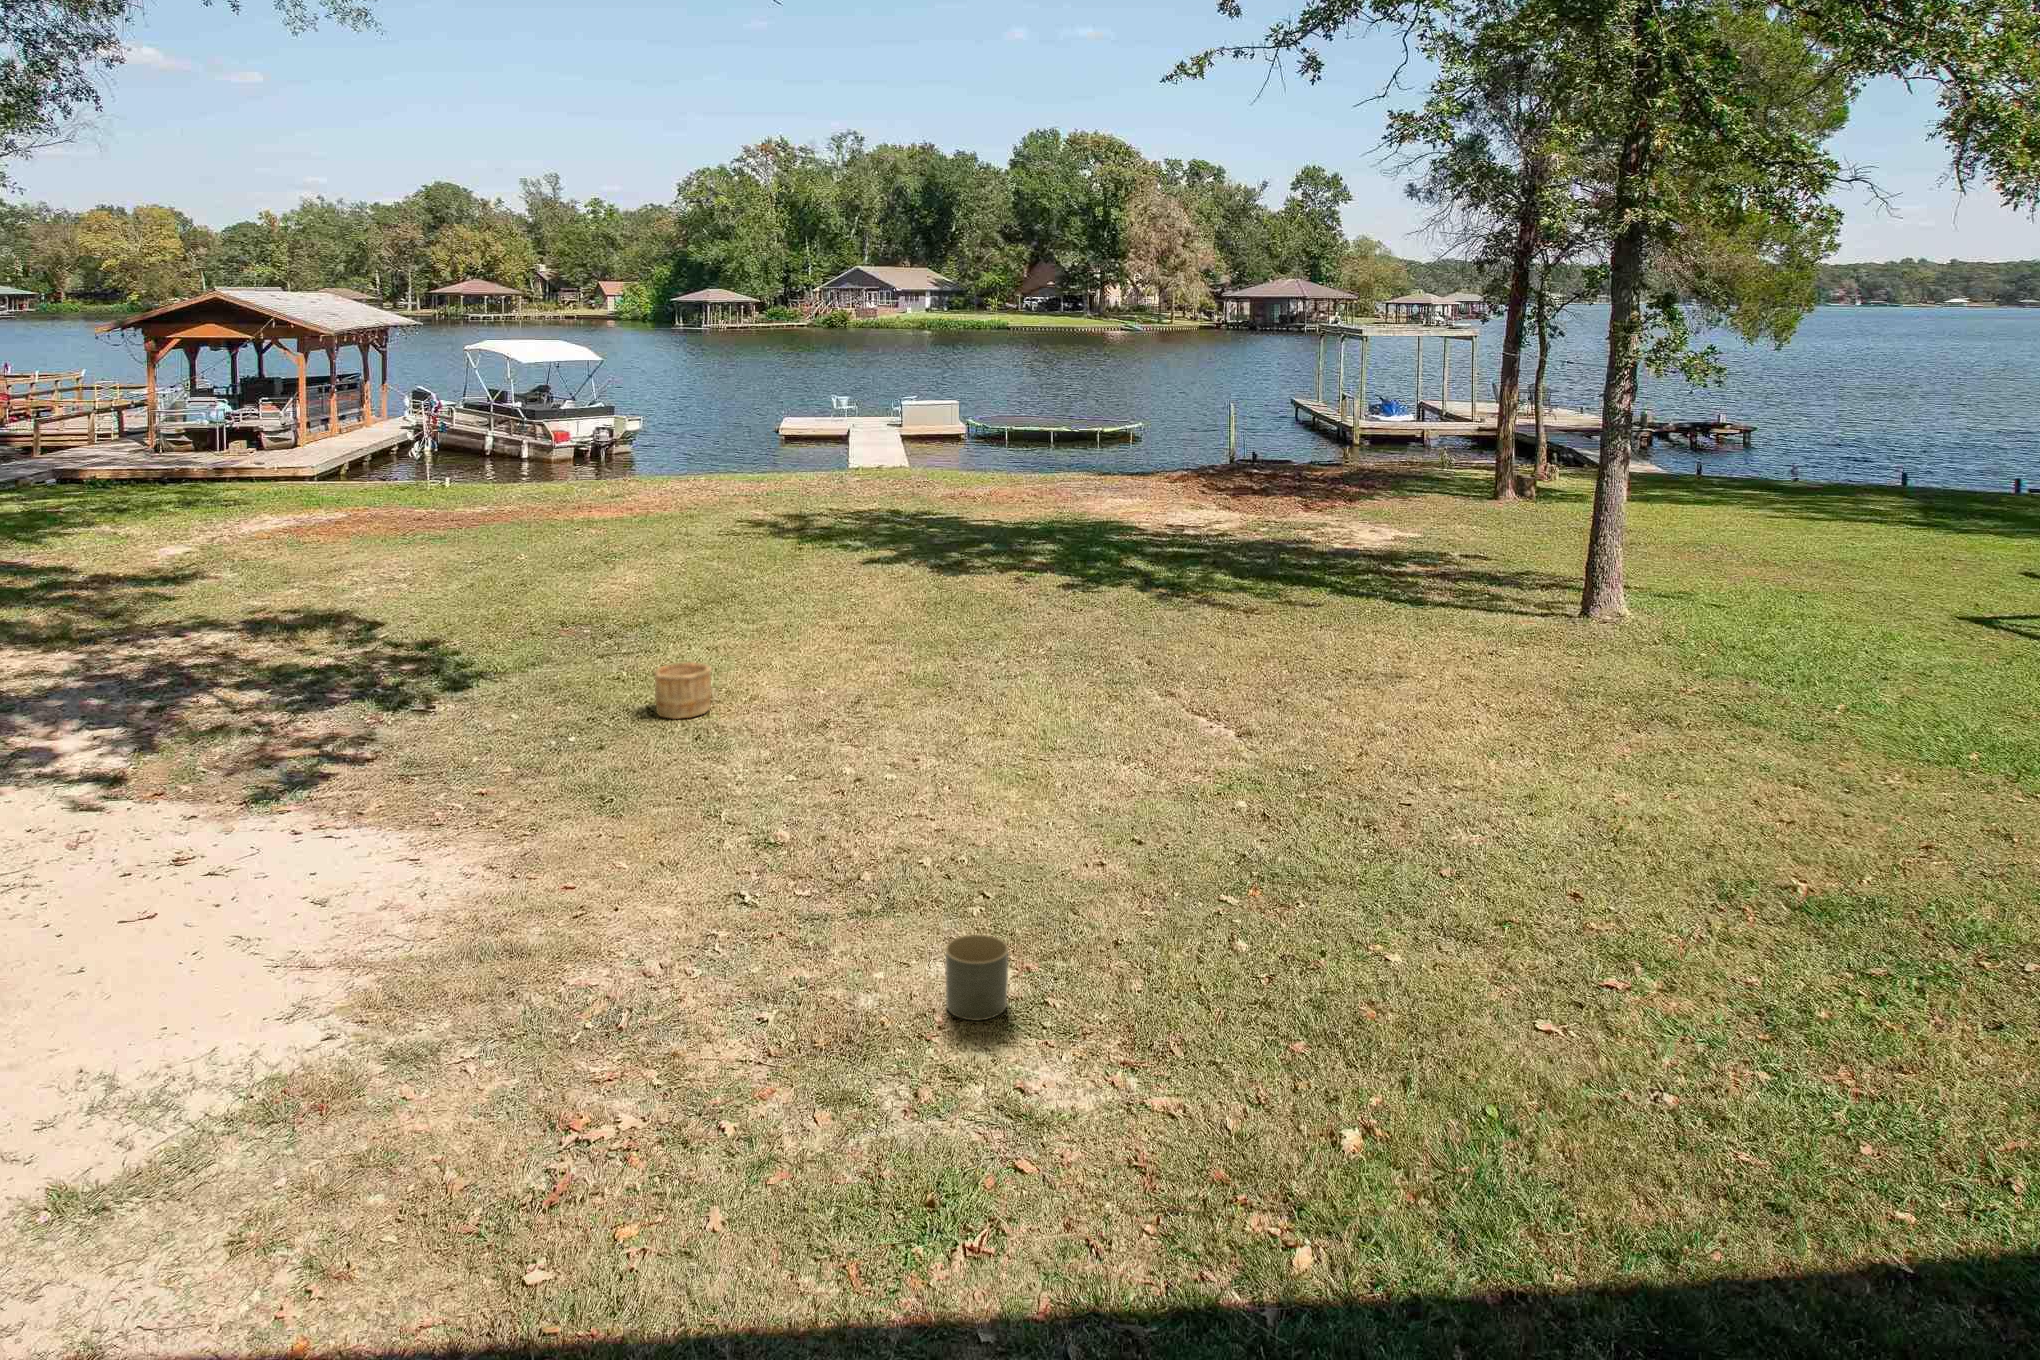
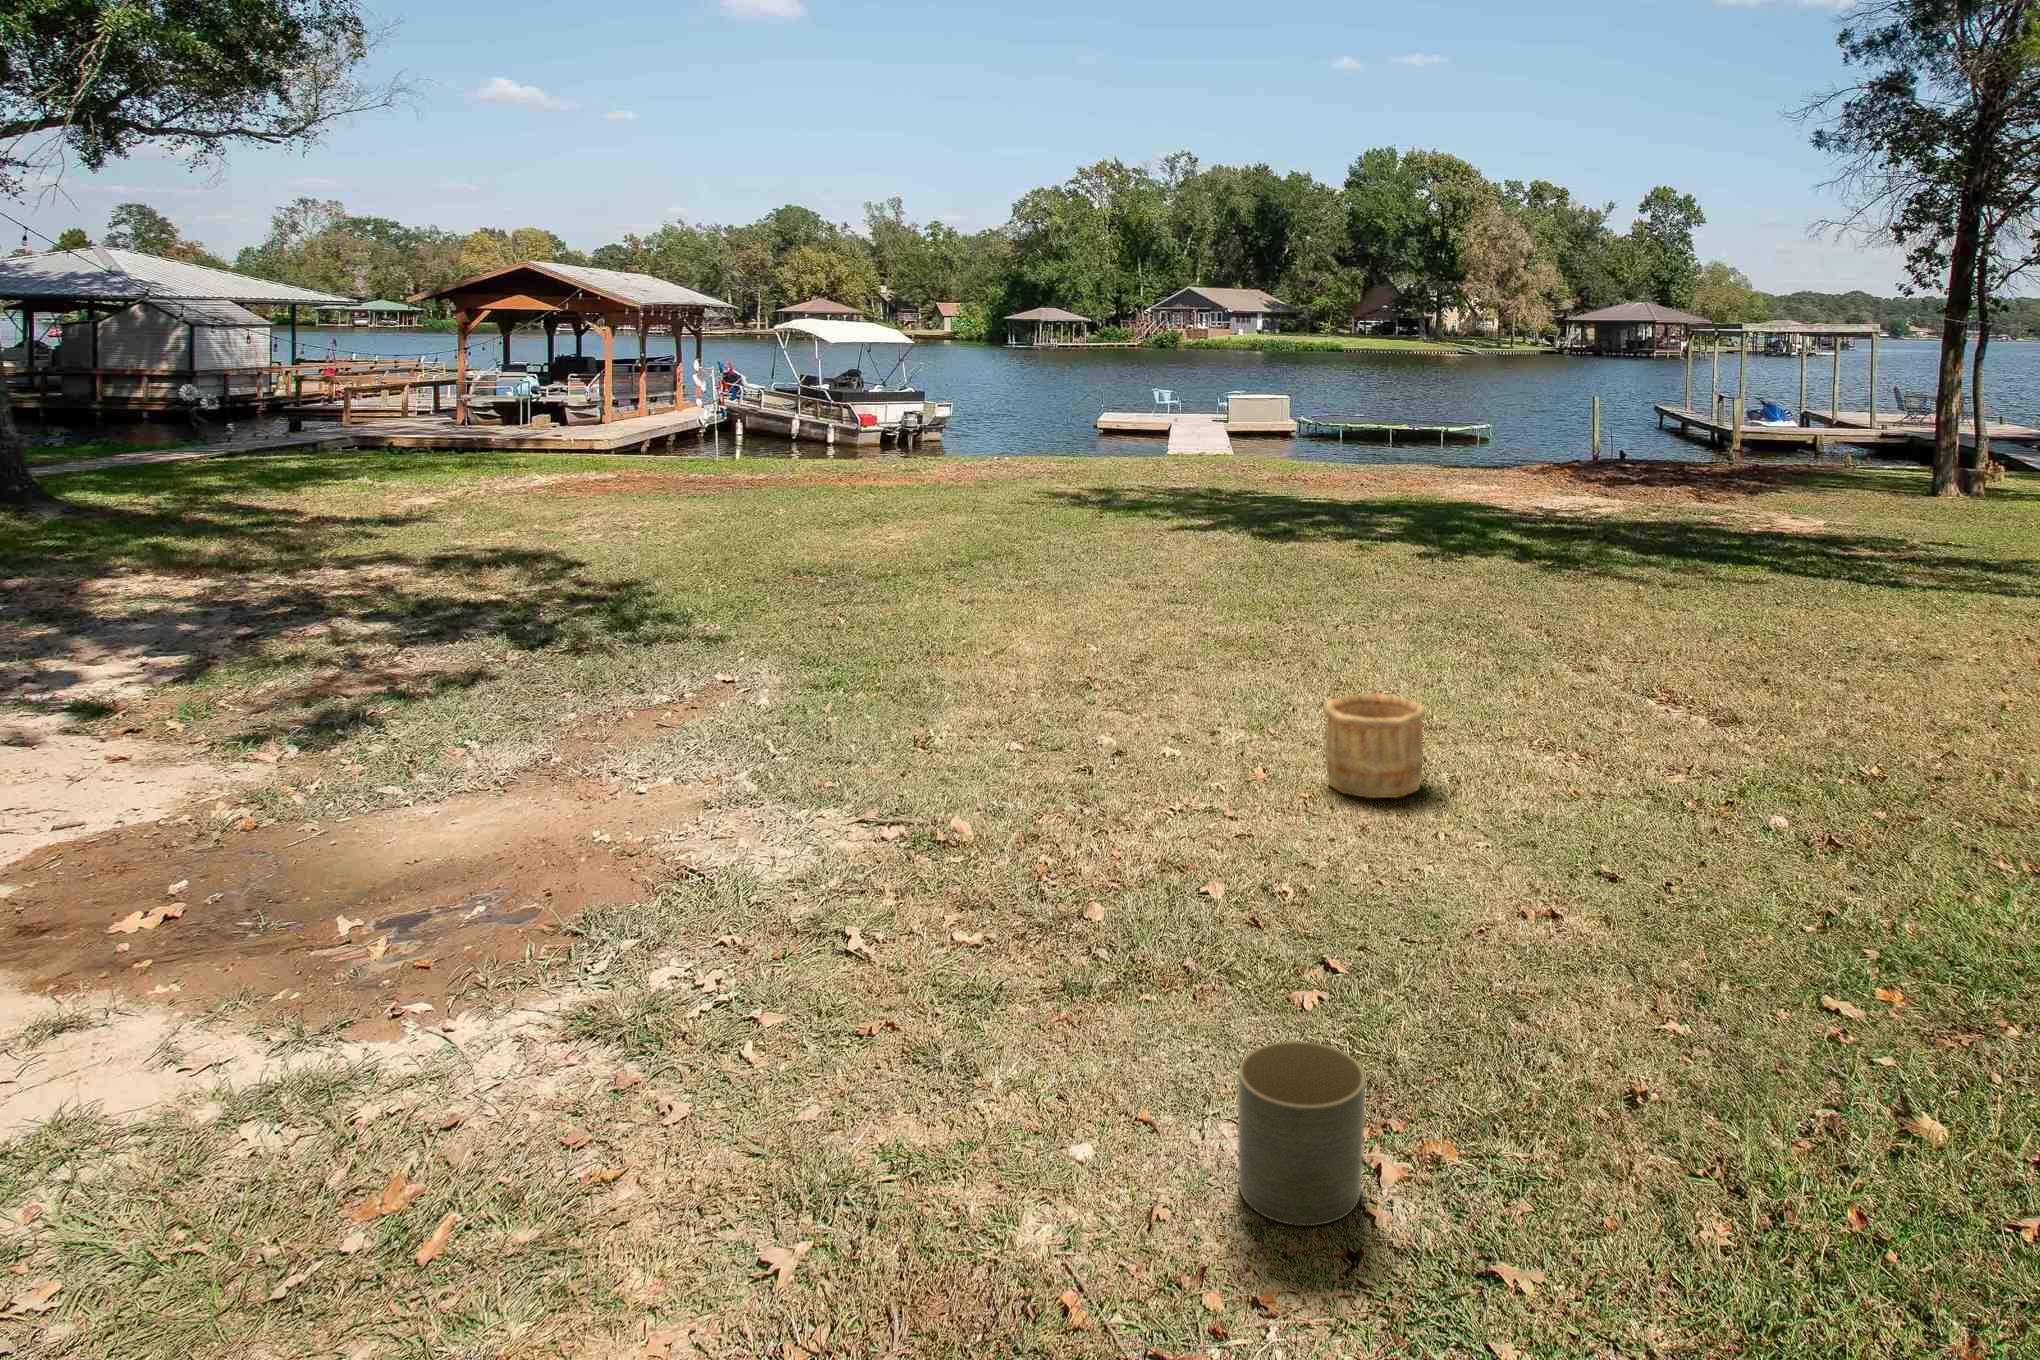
wooden bucket: present [654,662,712,719] -> present [1323,694,1425,798]

